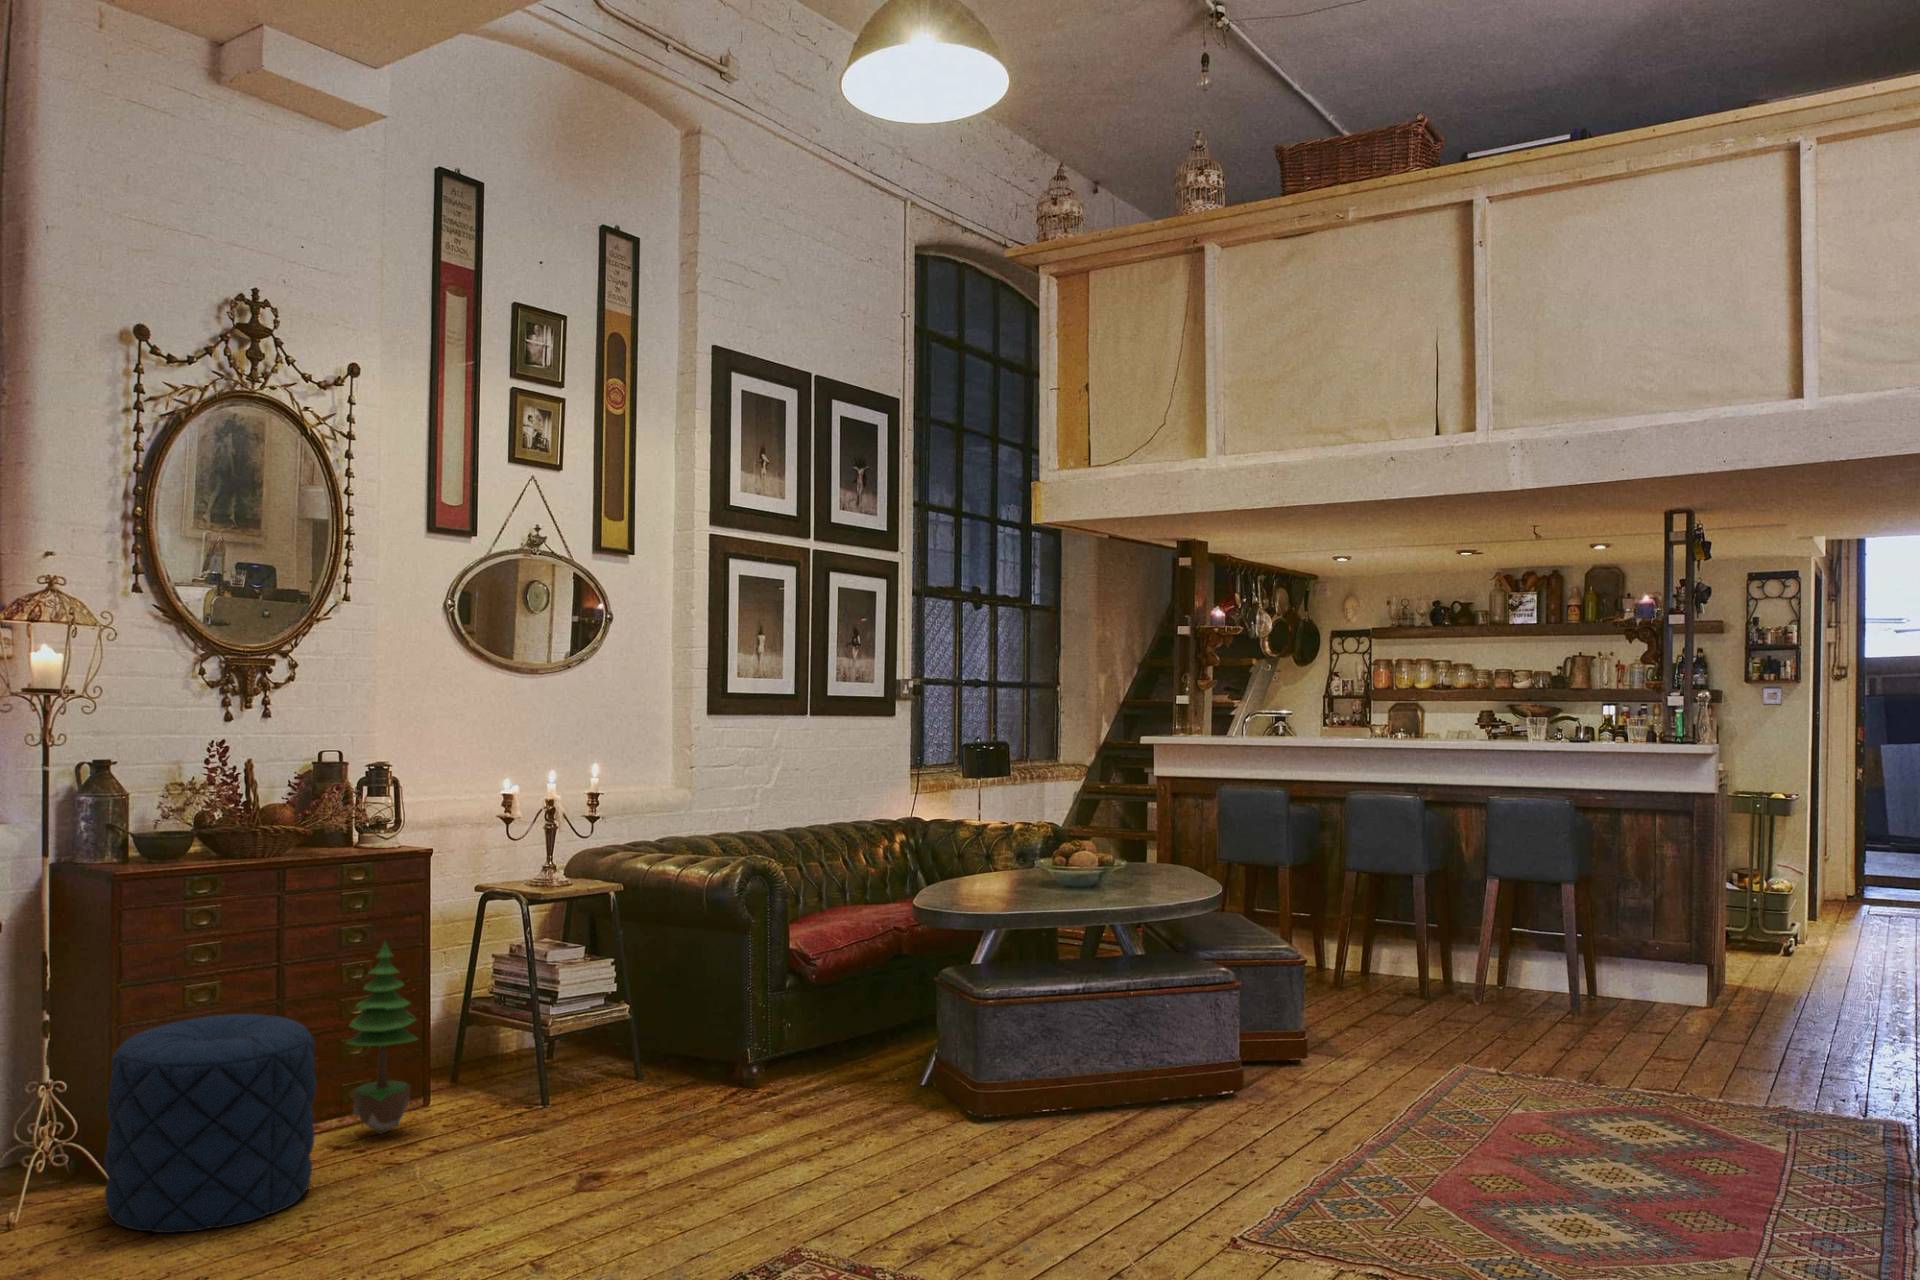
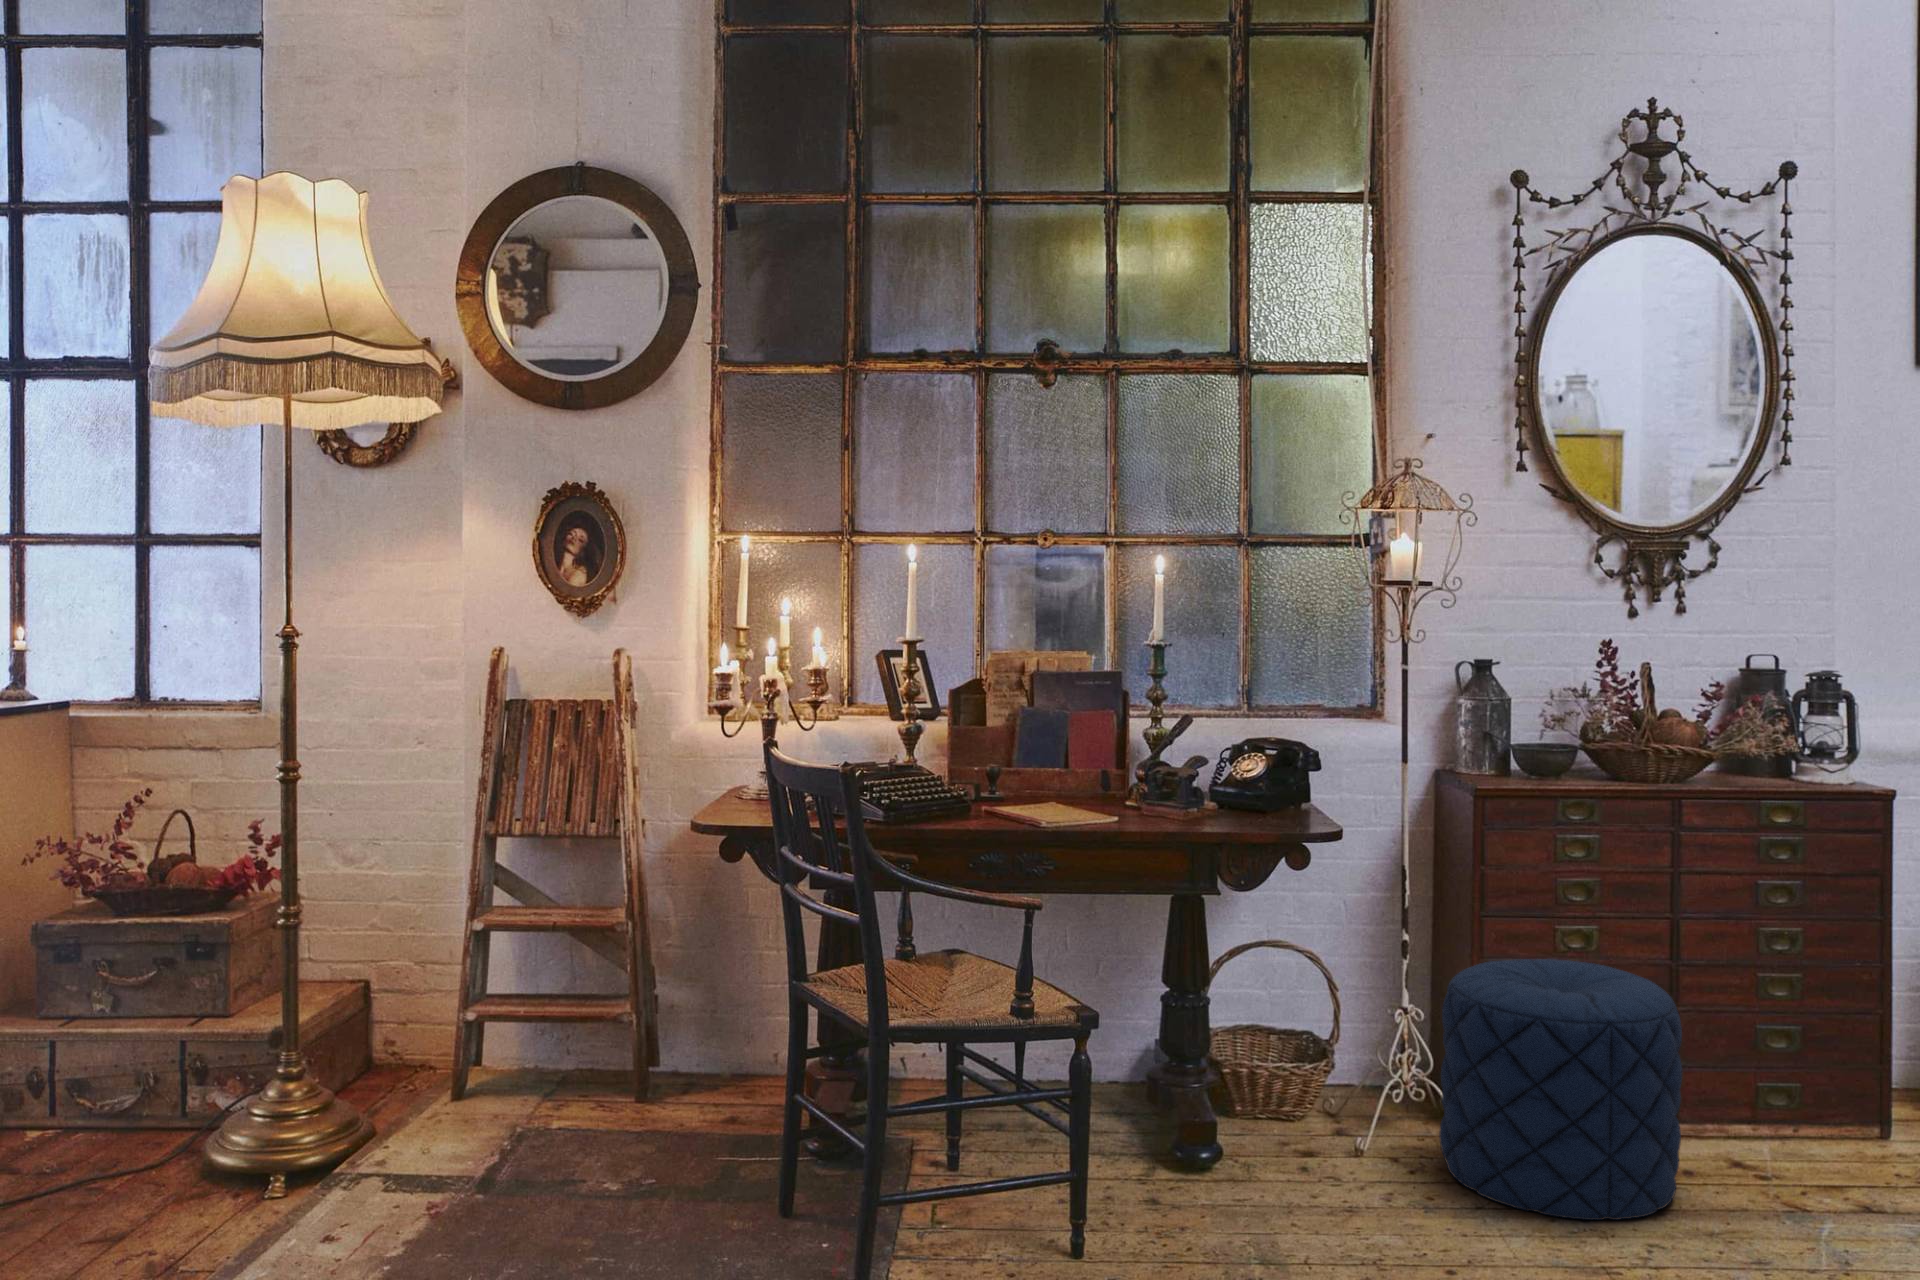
potted tree: present [347,942,418,1134] -> none [1753,906,1859,1163]

